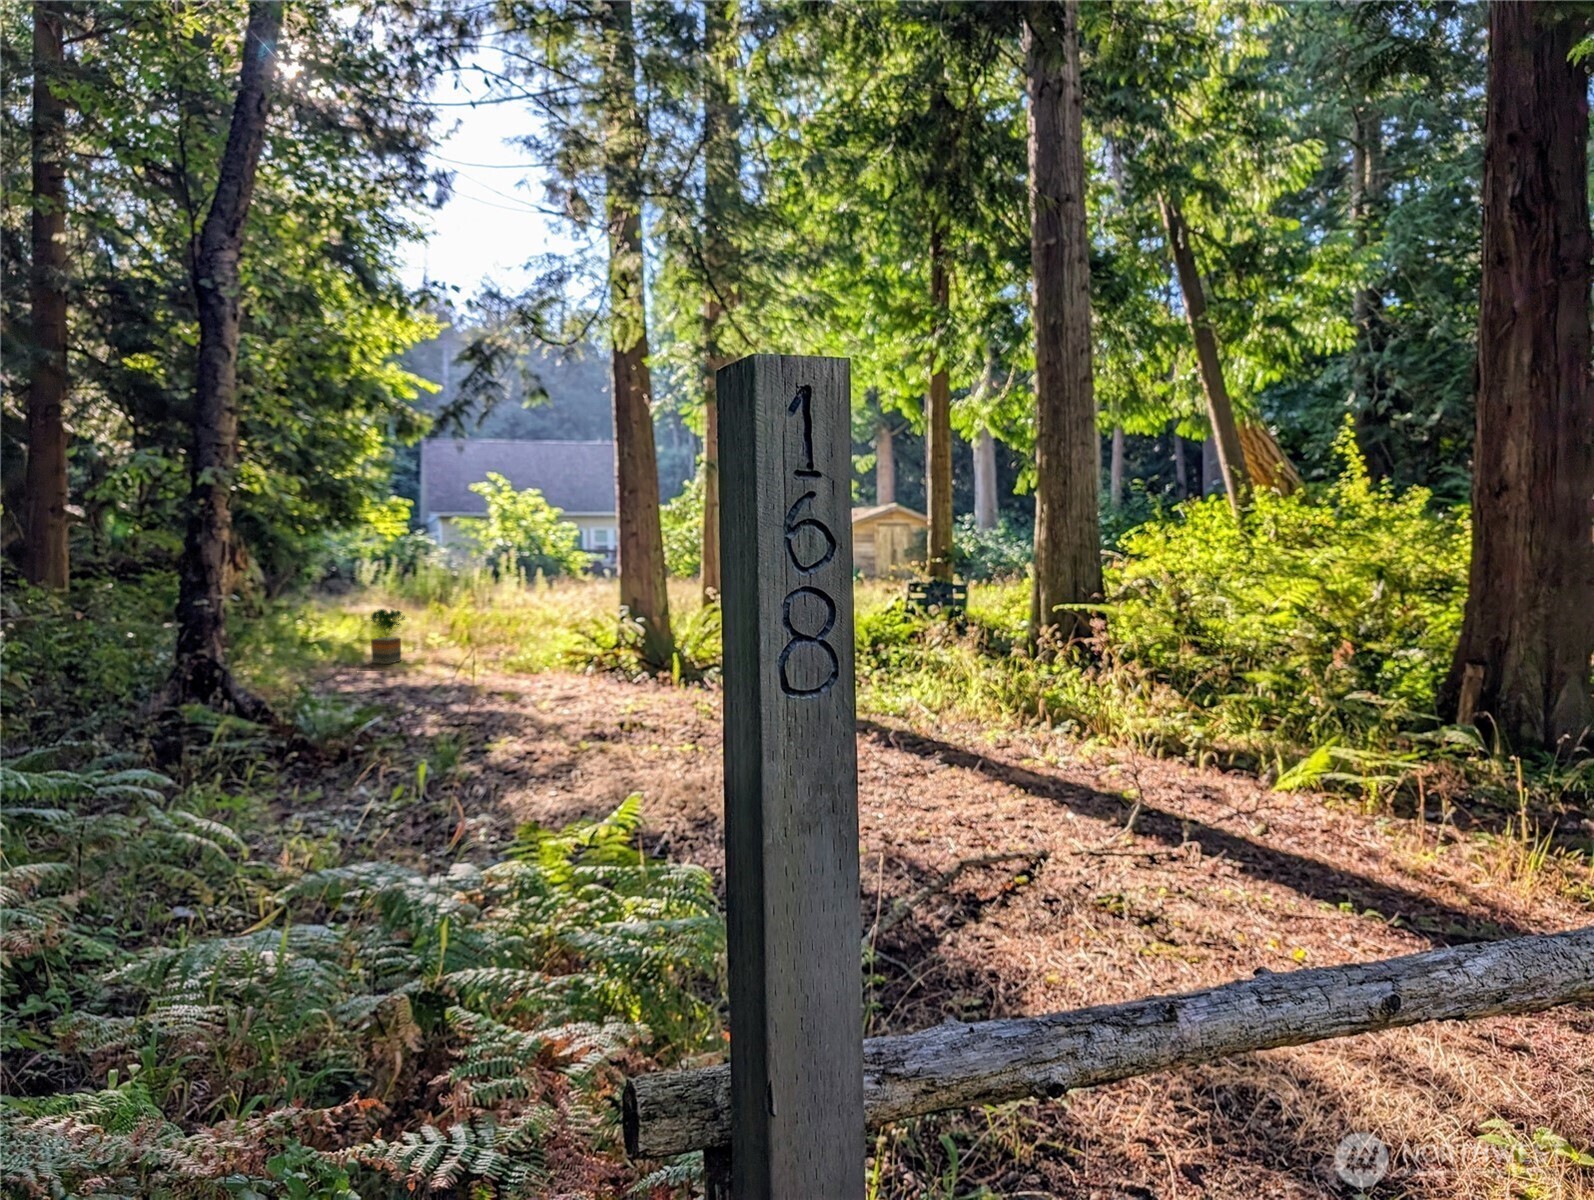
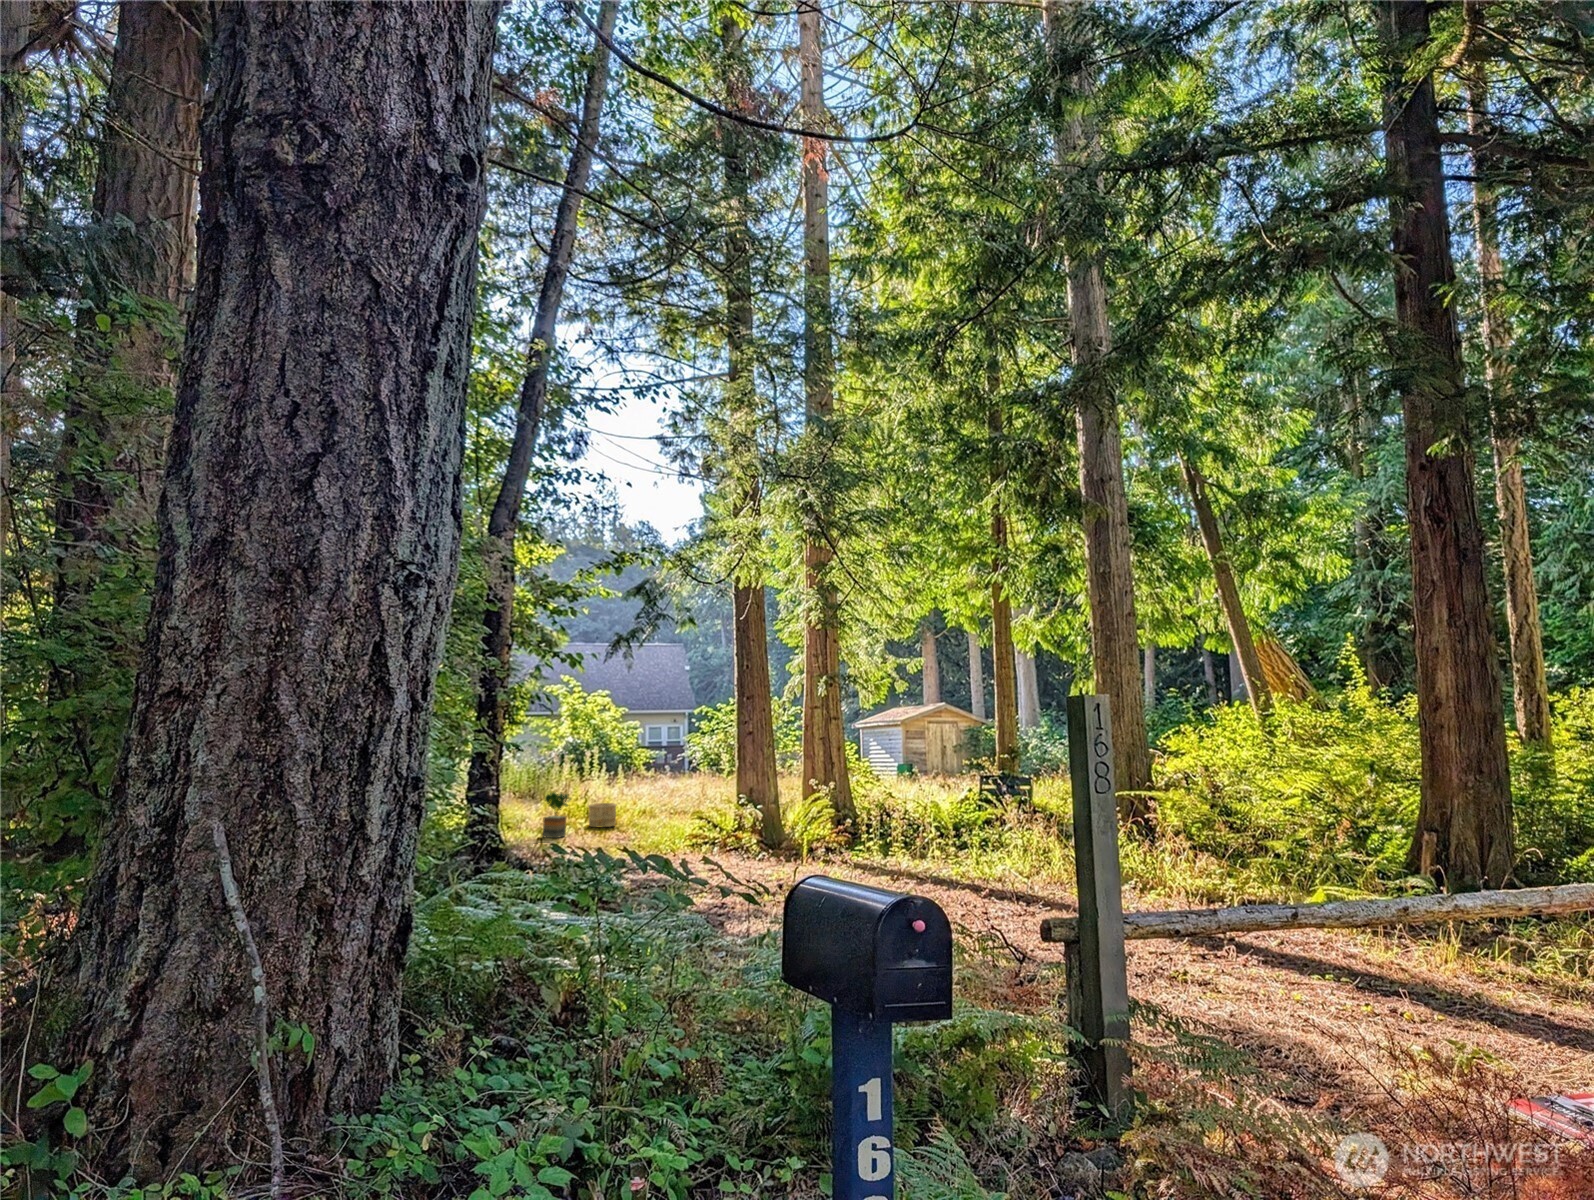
wooden bucket: none [434,619,470,649] -> present [589,803,616,827]

